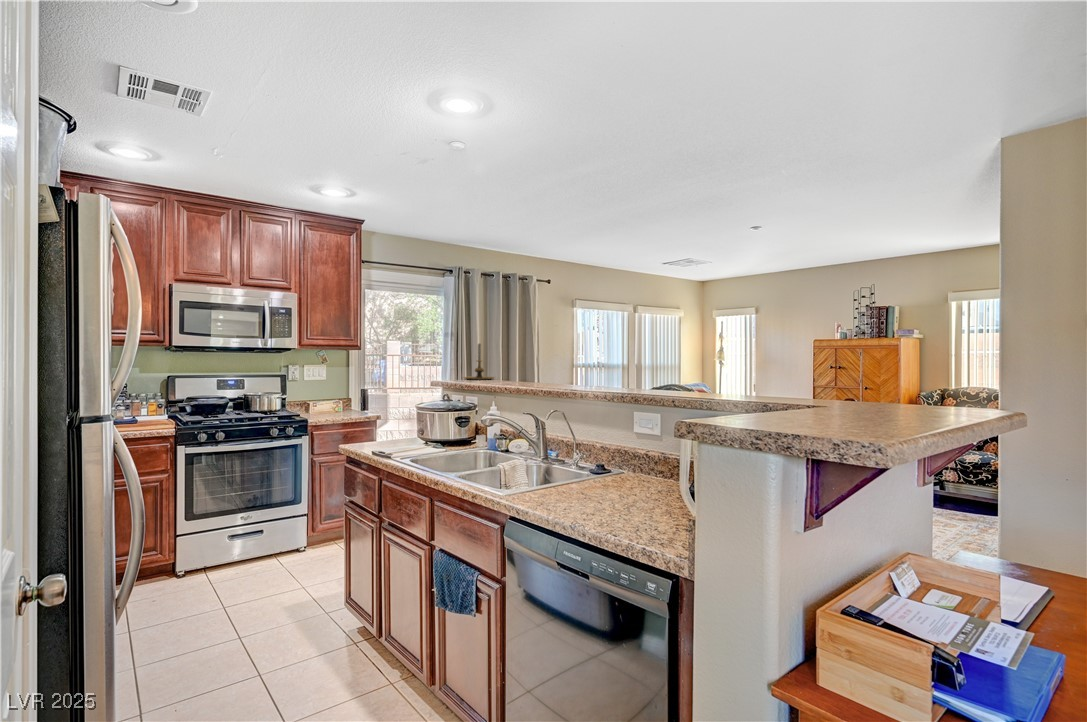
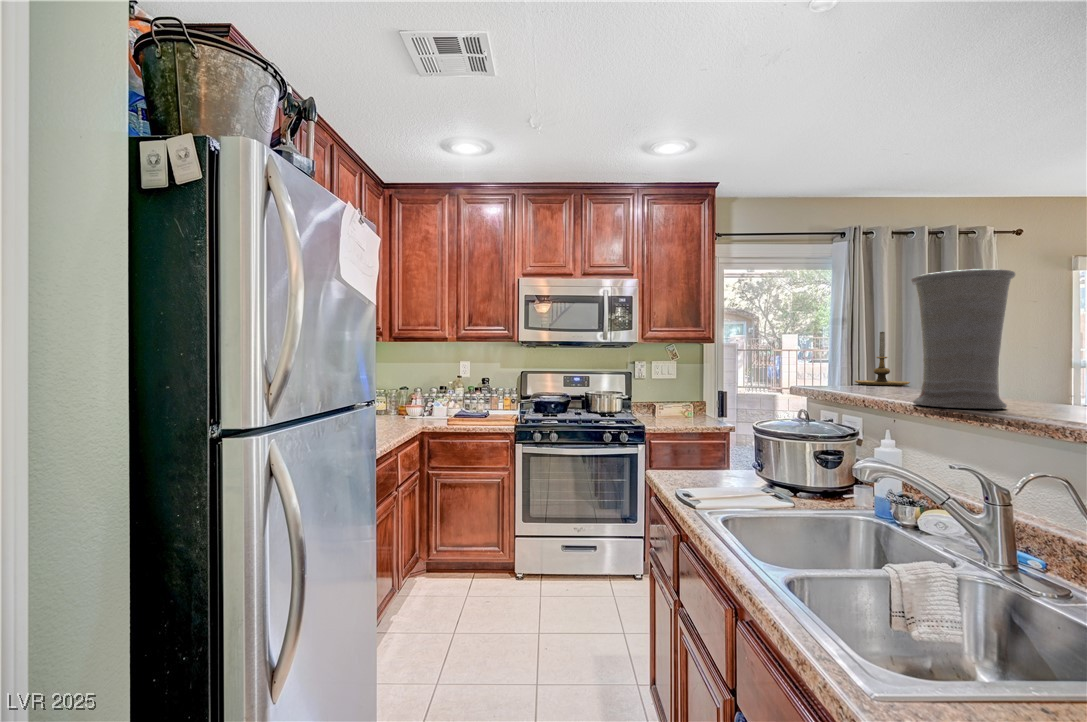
vase: none [503,317,546,388] -> present [911,269,1015,409]

